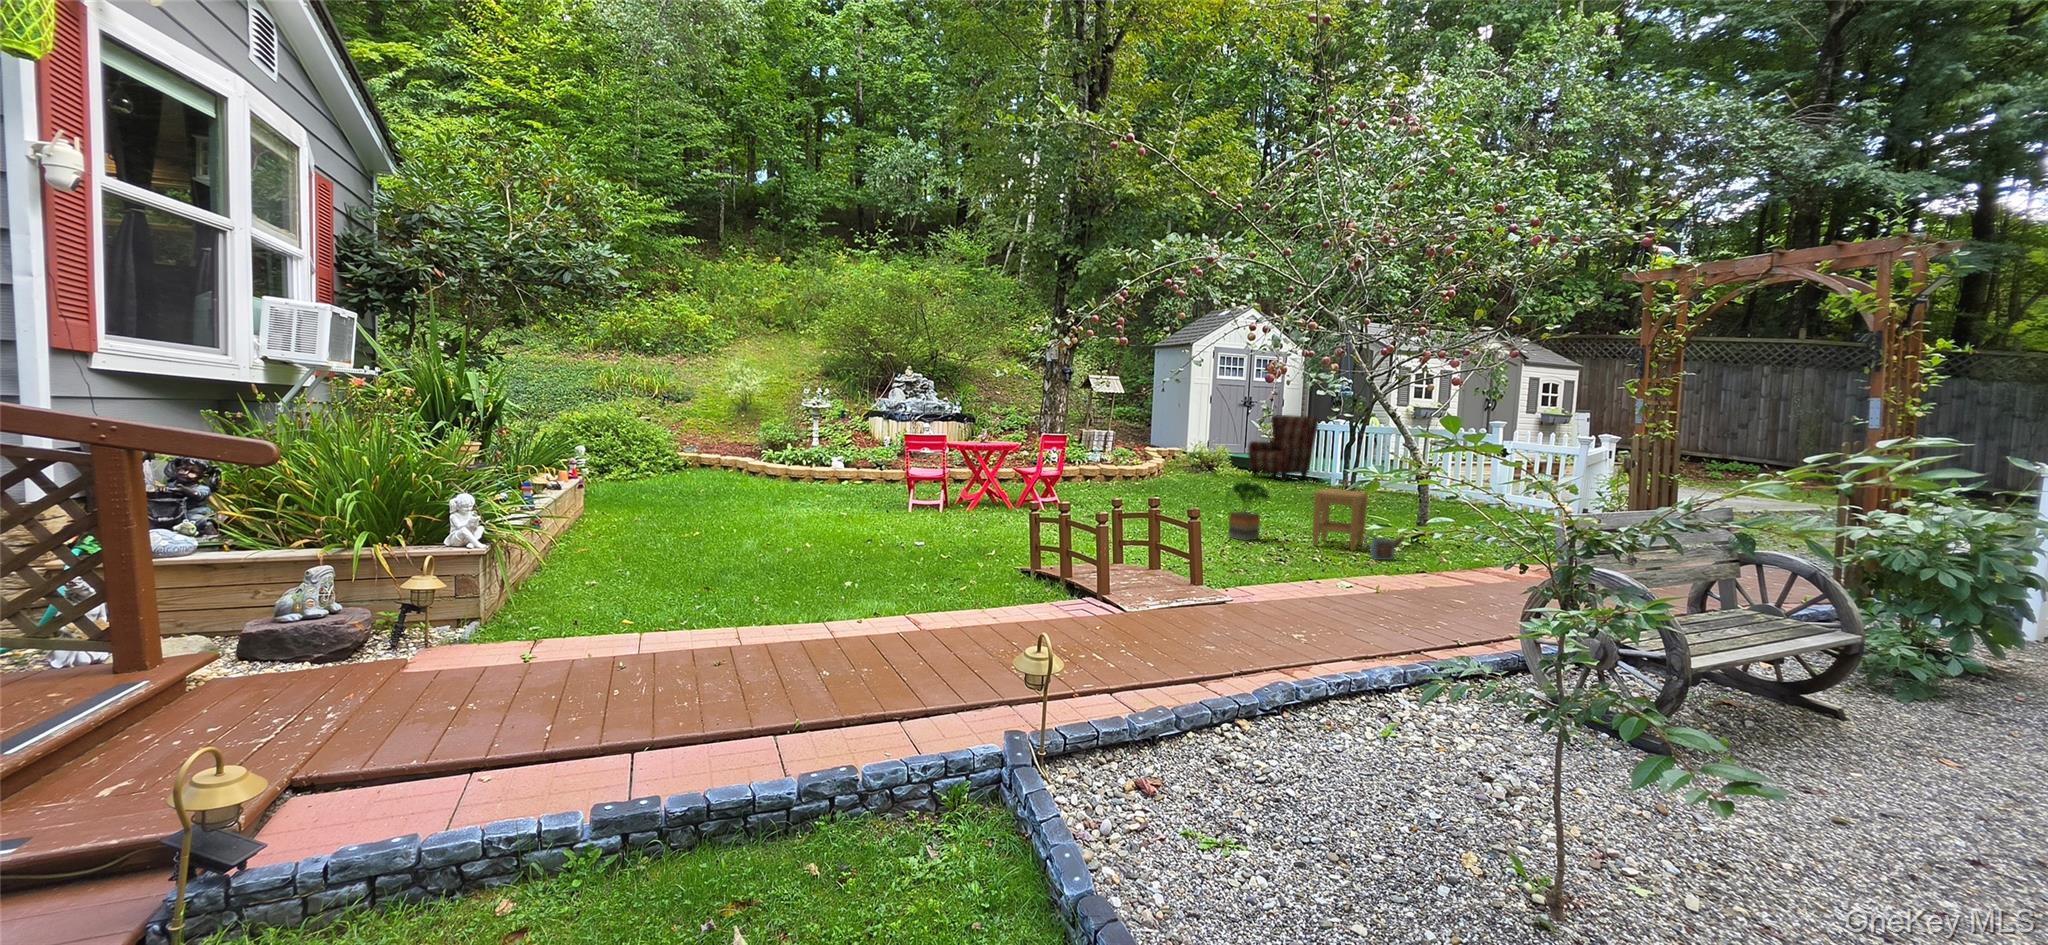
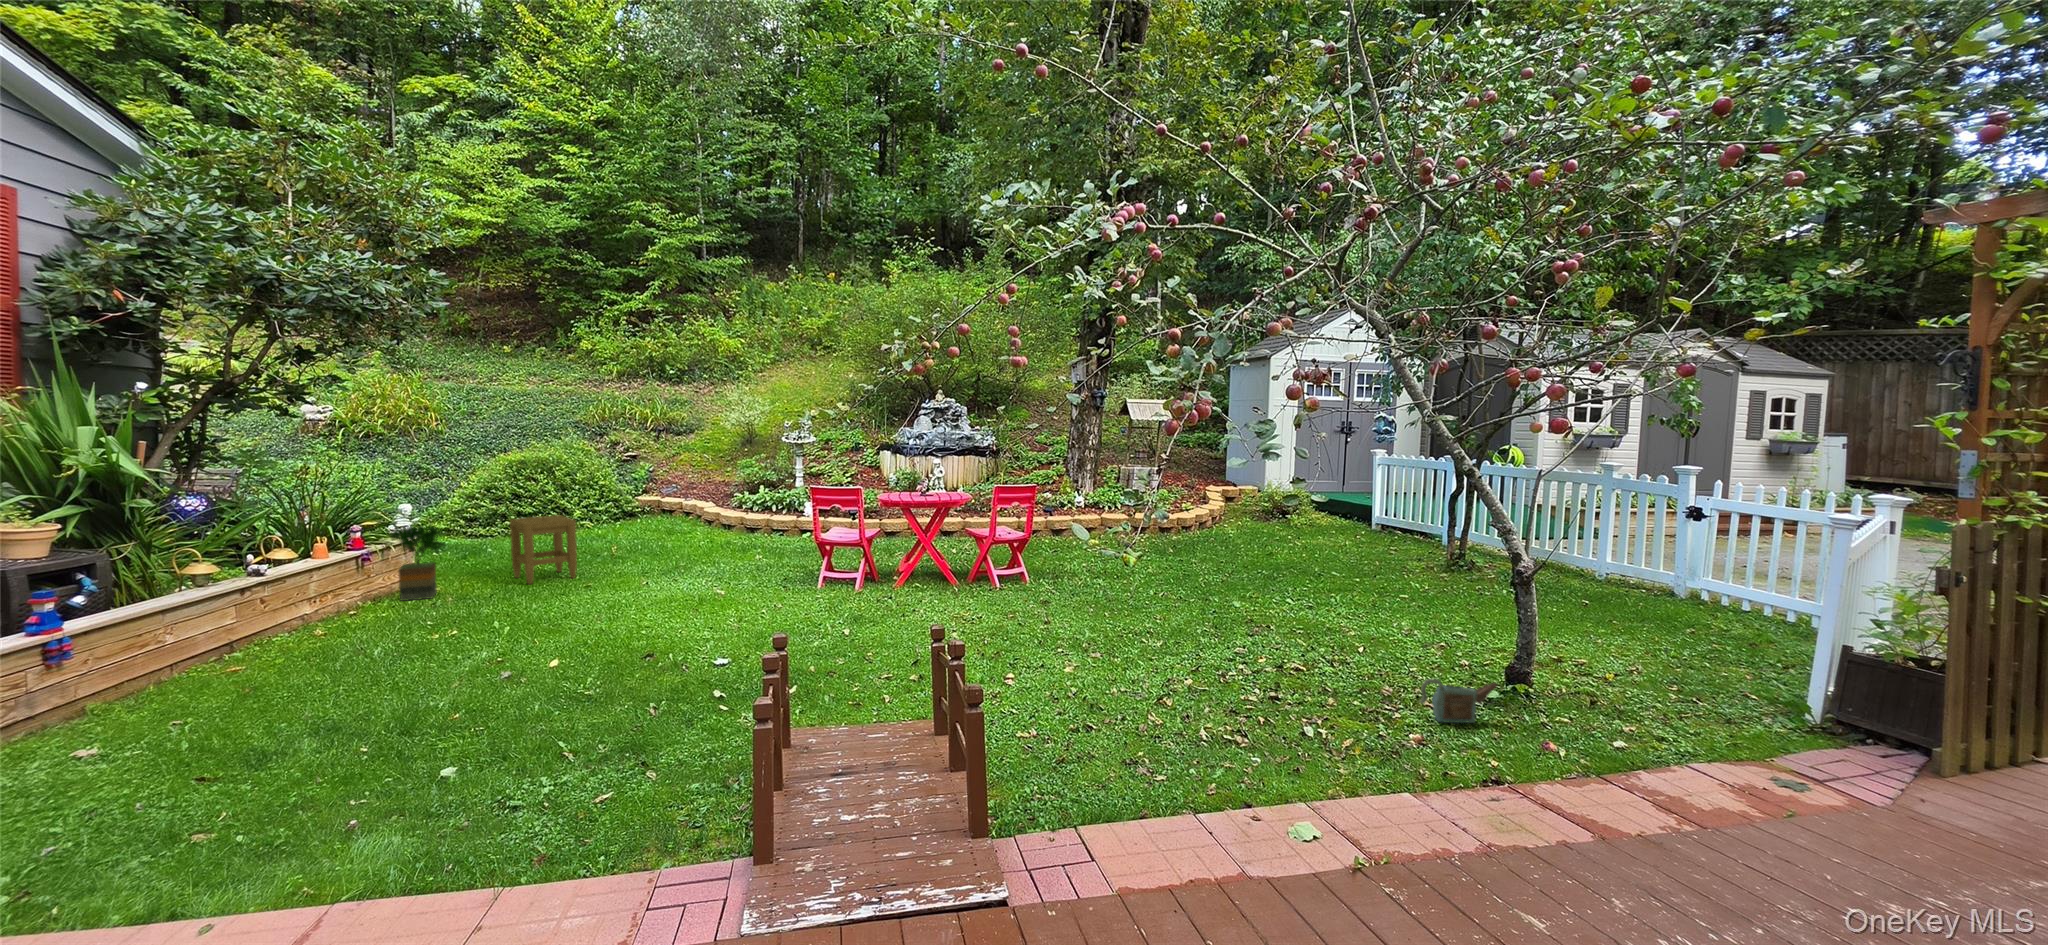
armchair: present [1248,415,1319,481] -> none [1333,447,1430,537]
potted tree: present [1226,482,1270,541] -> present [390,526,445,601]
stool: present [1312,489,1368,551] -> present [510,515,577,584]

